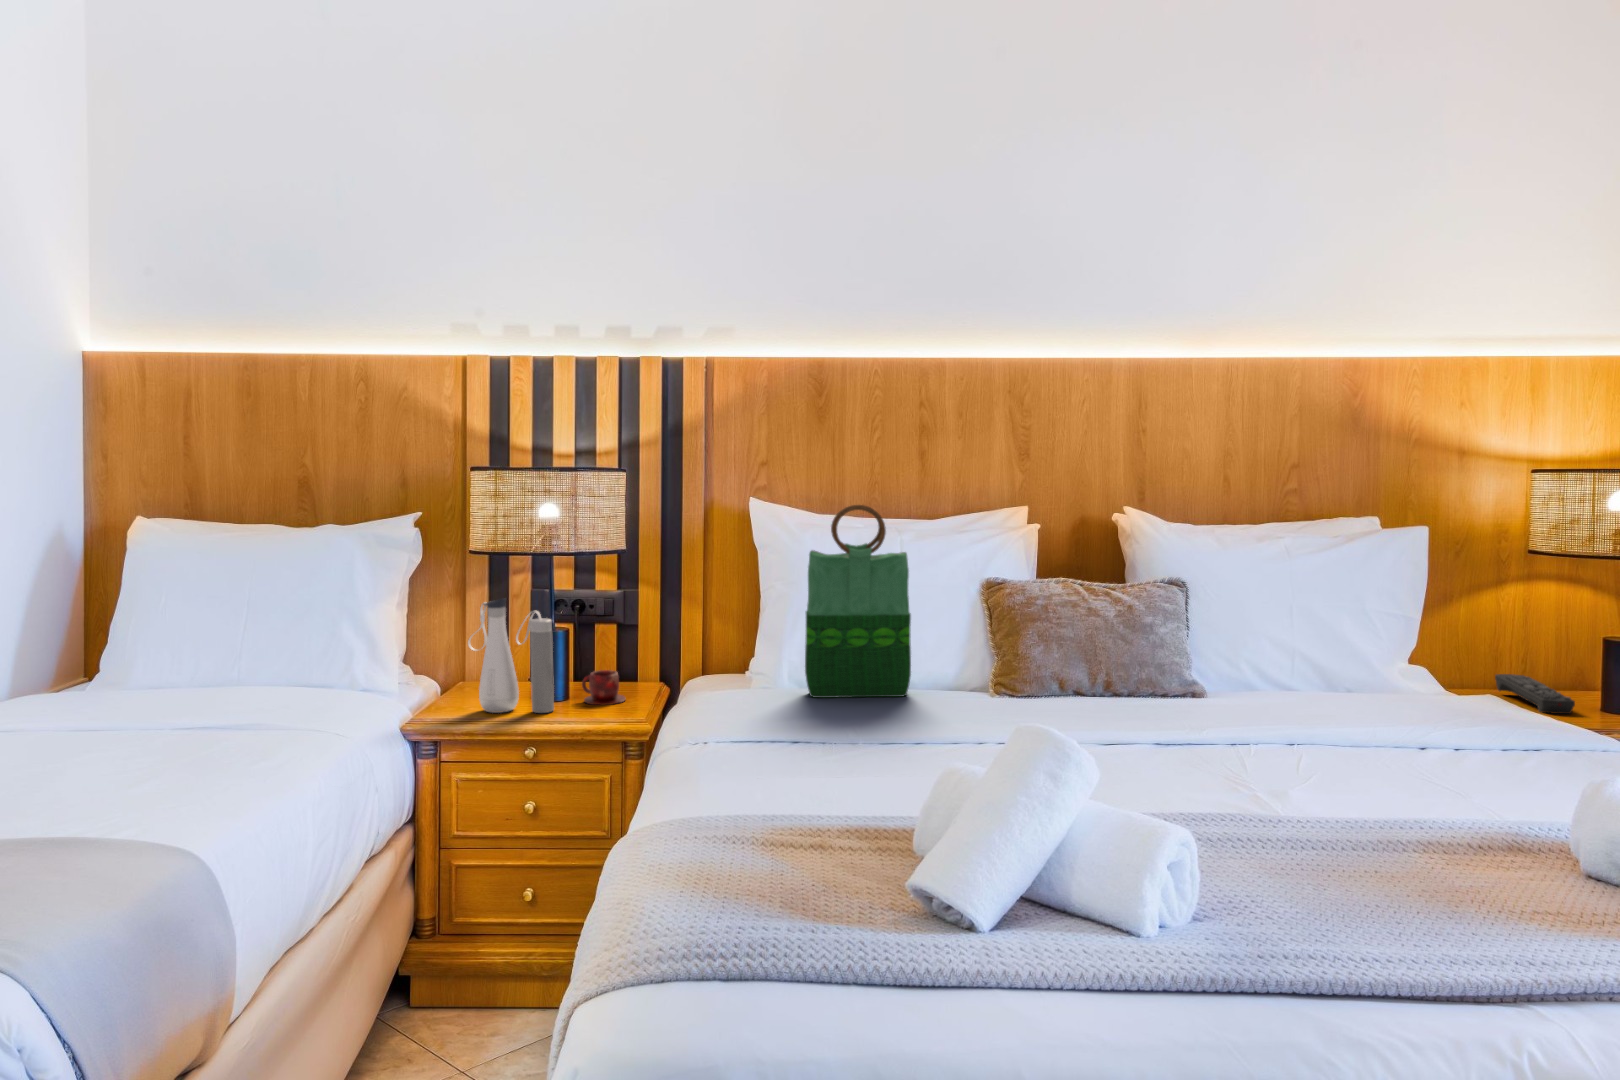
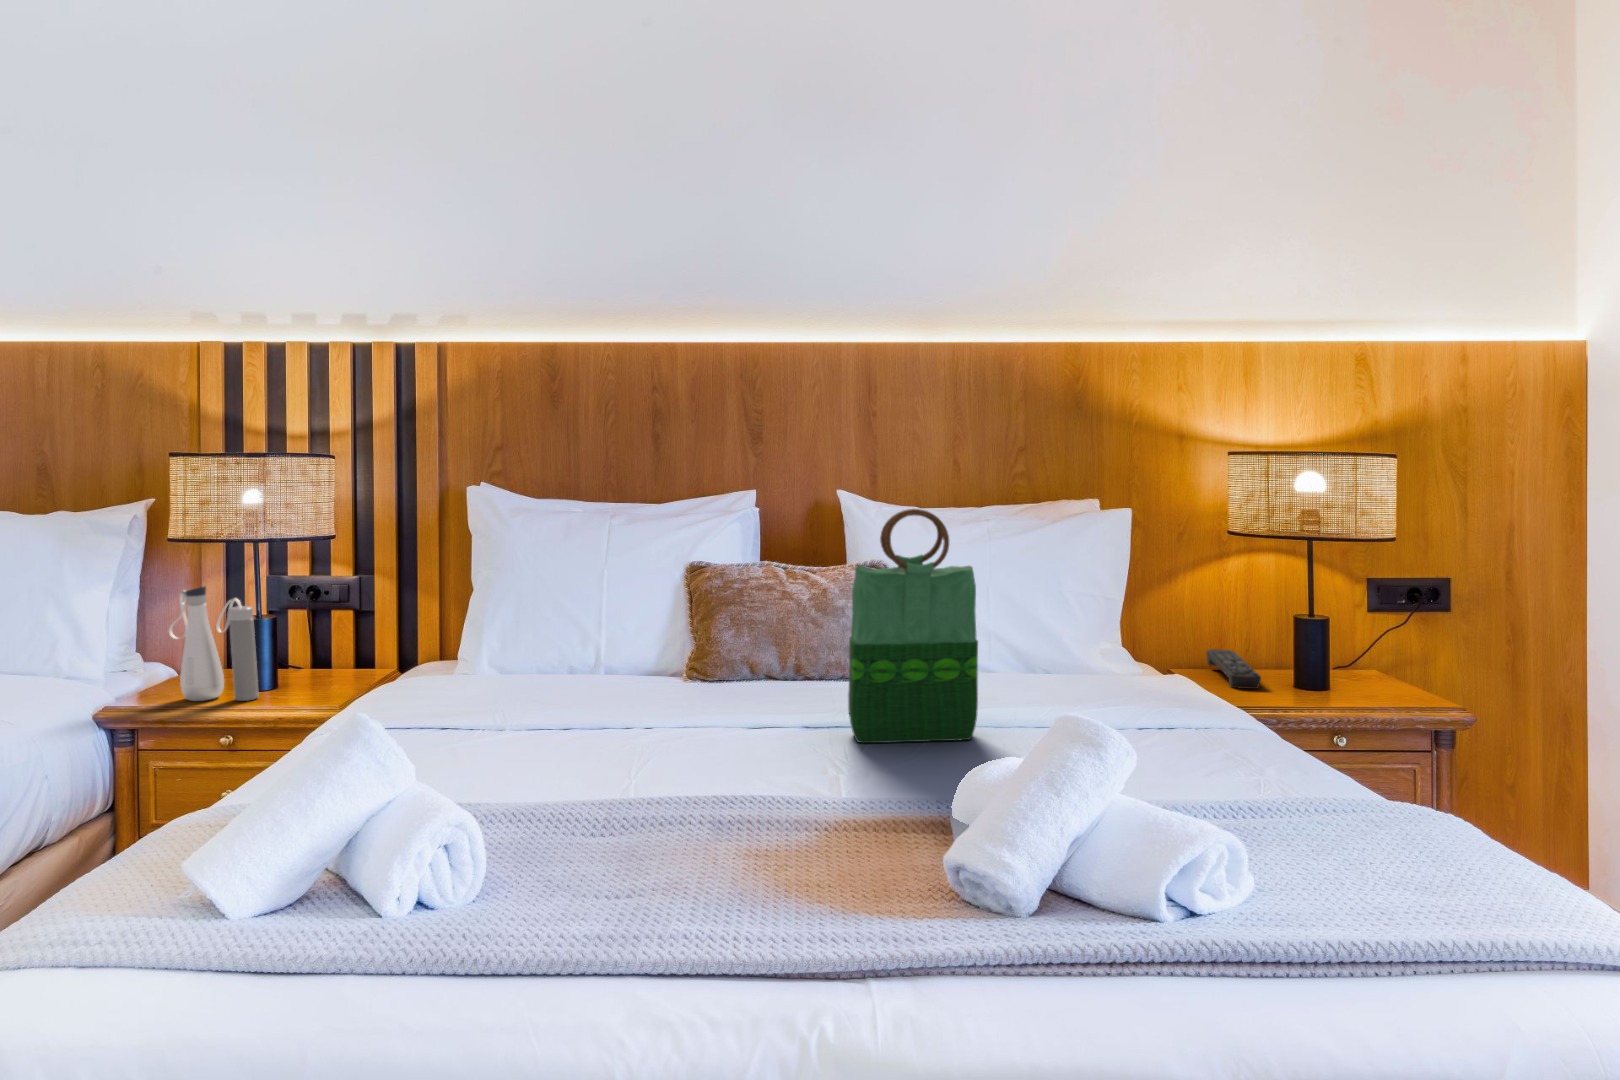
tote bag: present [805,505,911,698] -> present [848,509,978,743]
teacup: present [582,670,625,705] -> none [298,656,343,692]

